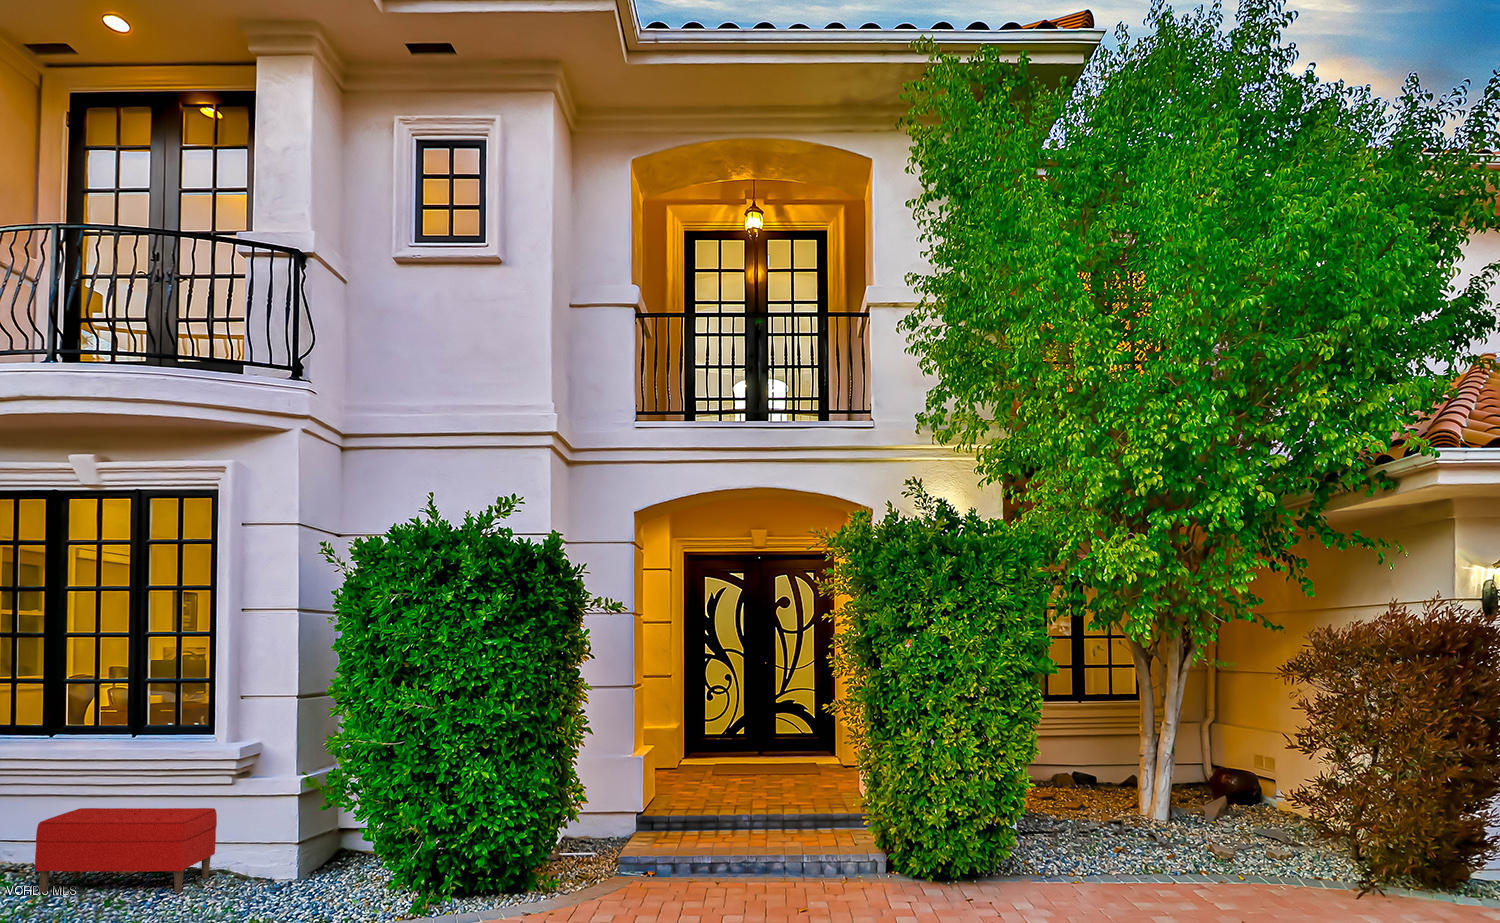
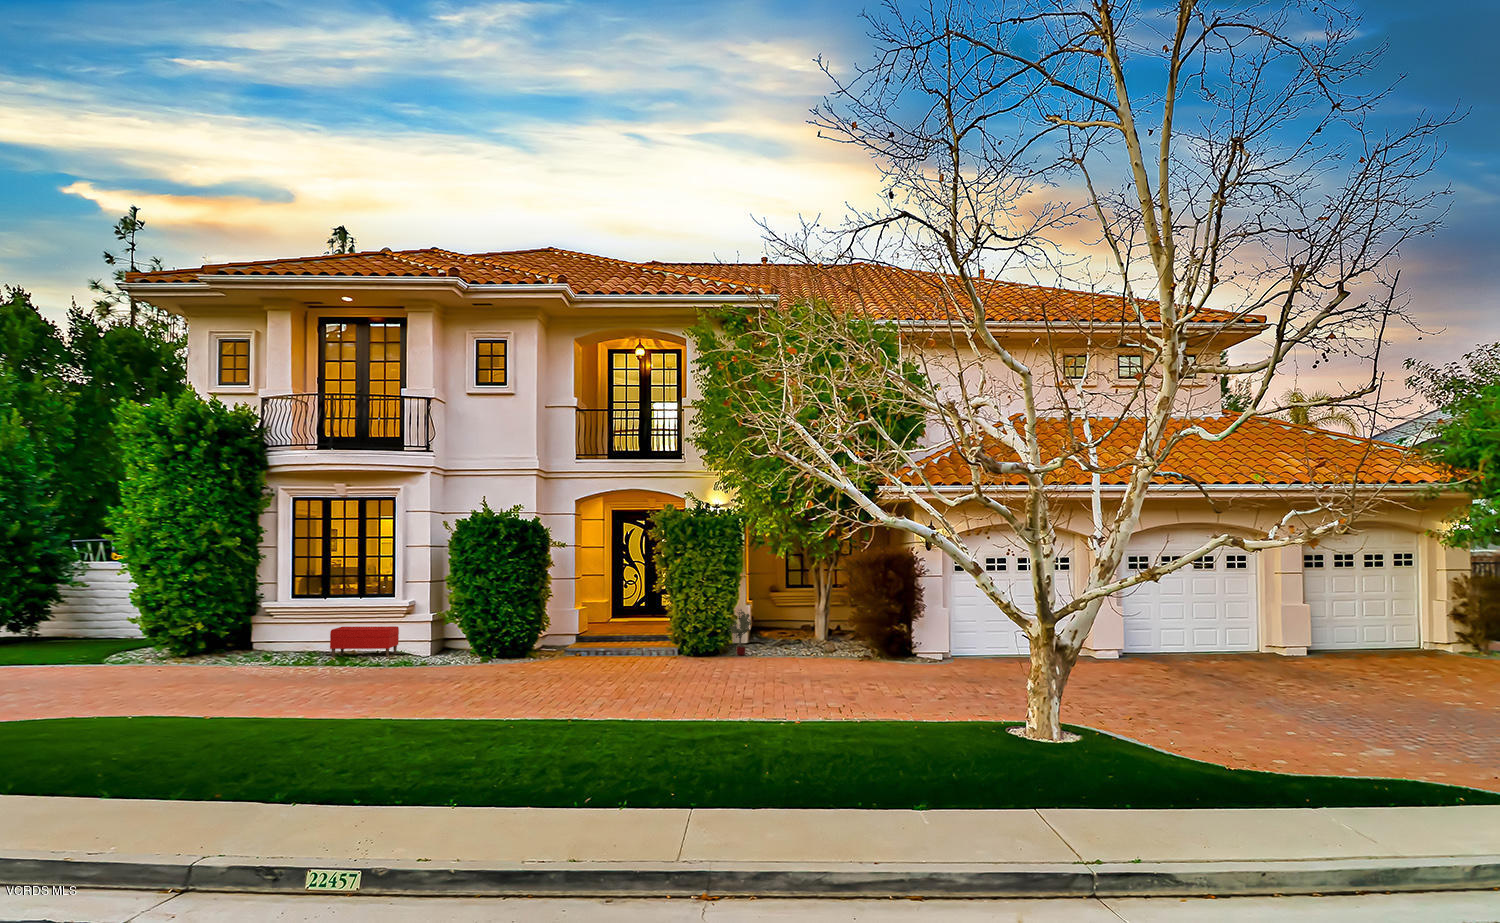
potted tree: none [1039,767,1102,892] -> present [728,609,751,656]

